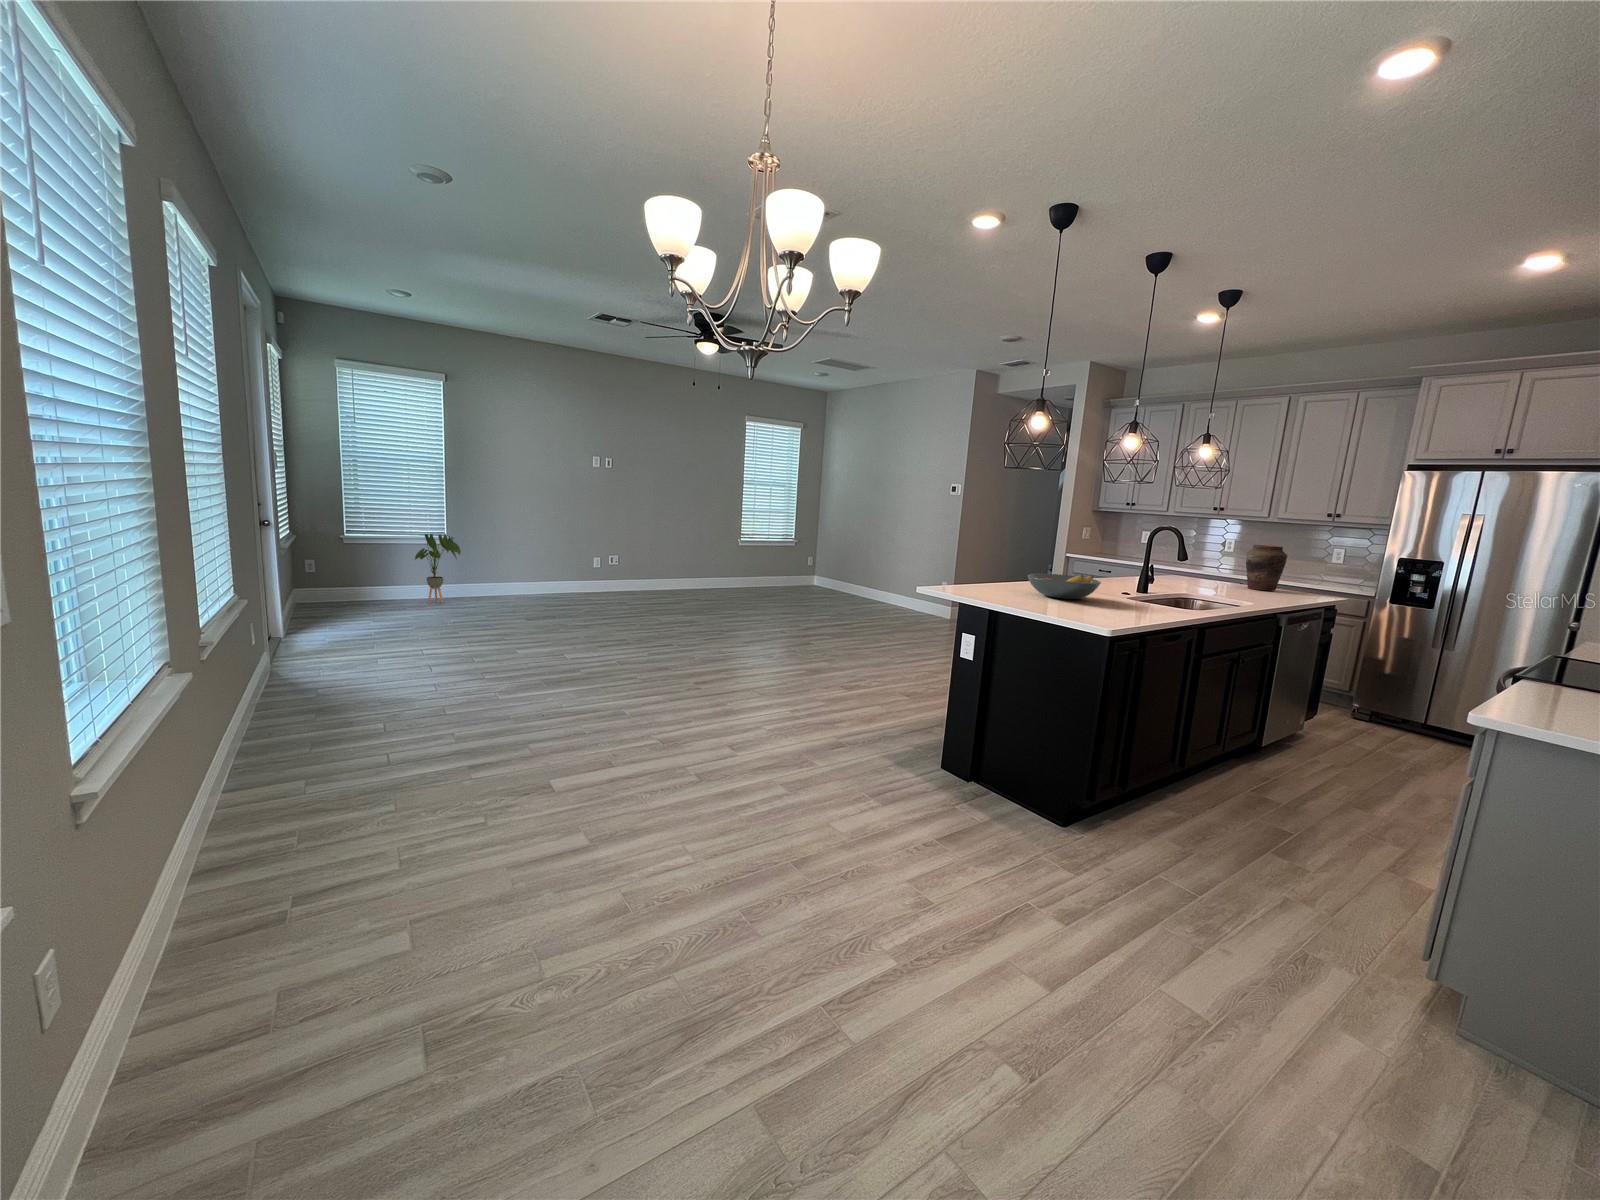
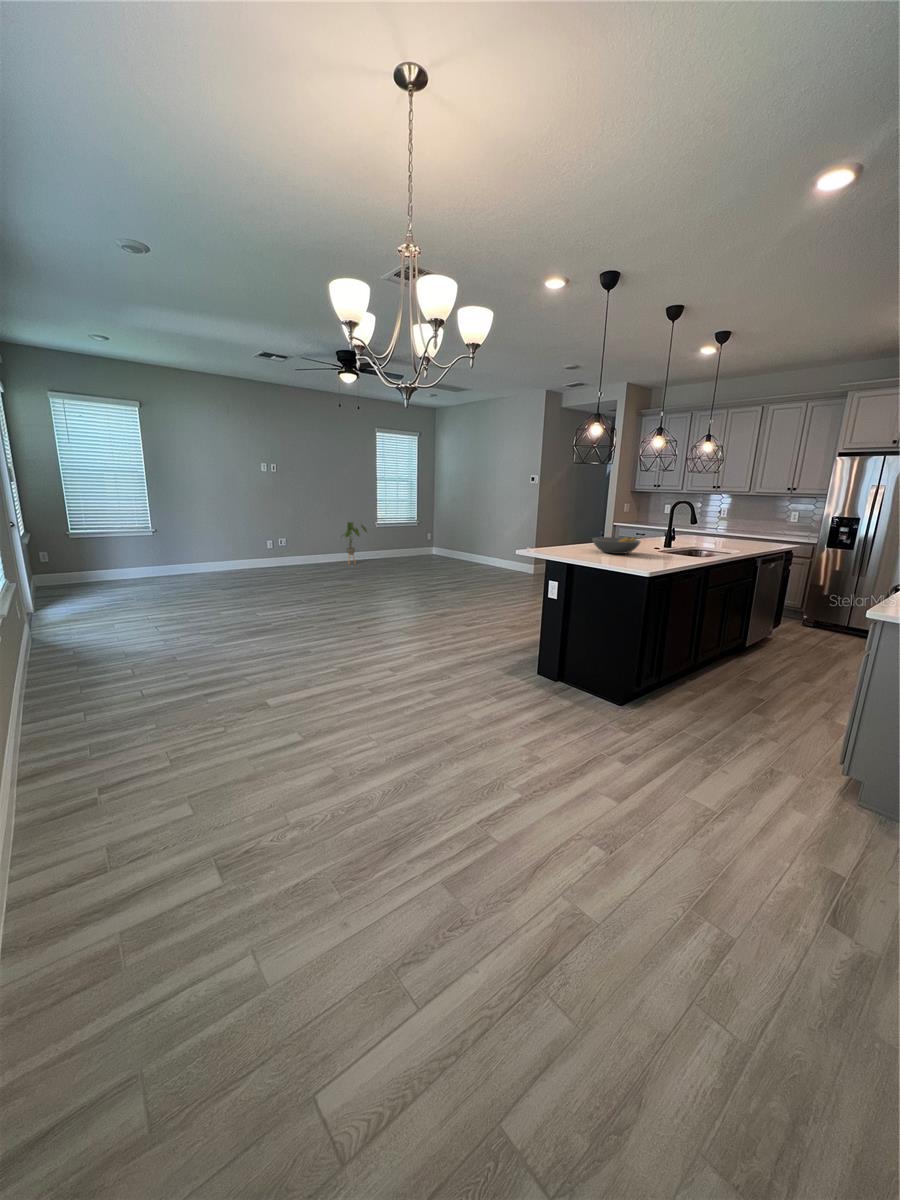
house plant: present [415,534,461,604] -> present [344,522,367,562]
vase: present [1246,545,1287,591] -> none [735,512,762,543]

